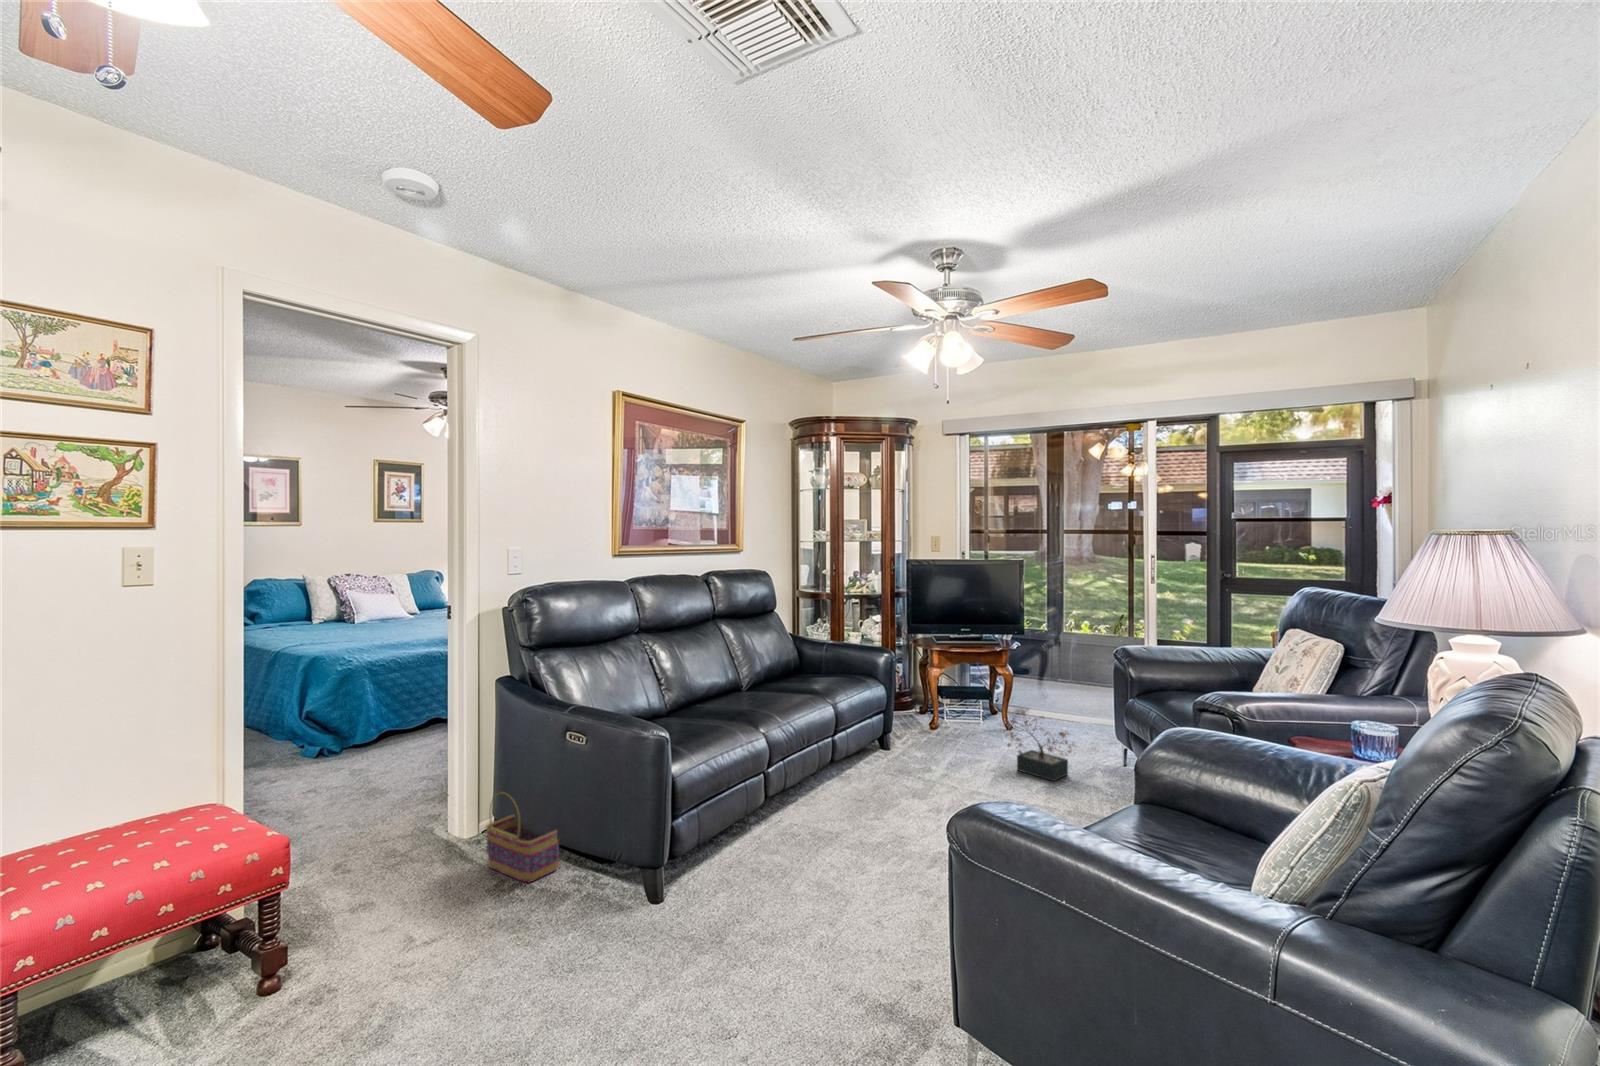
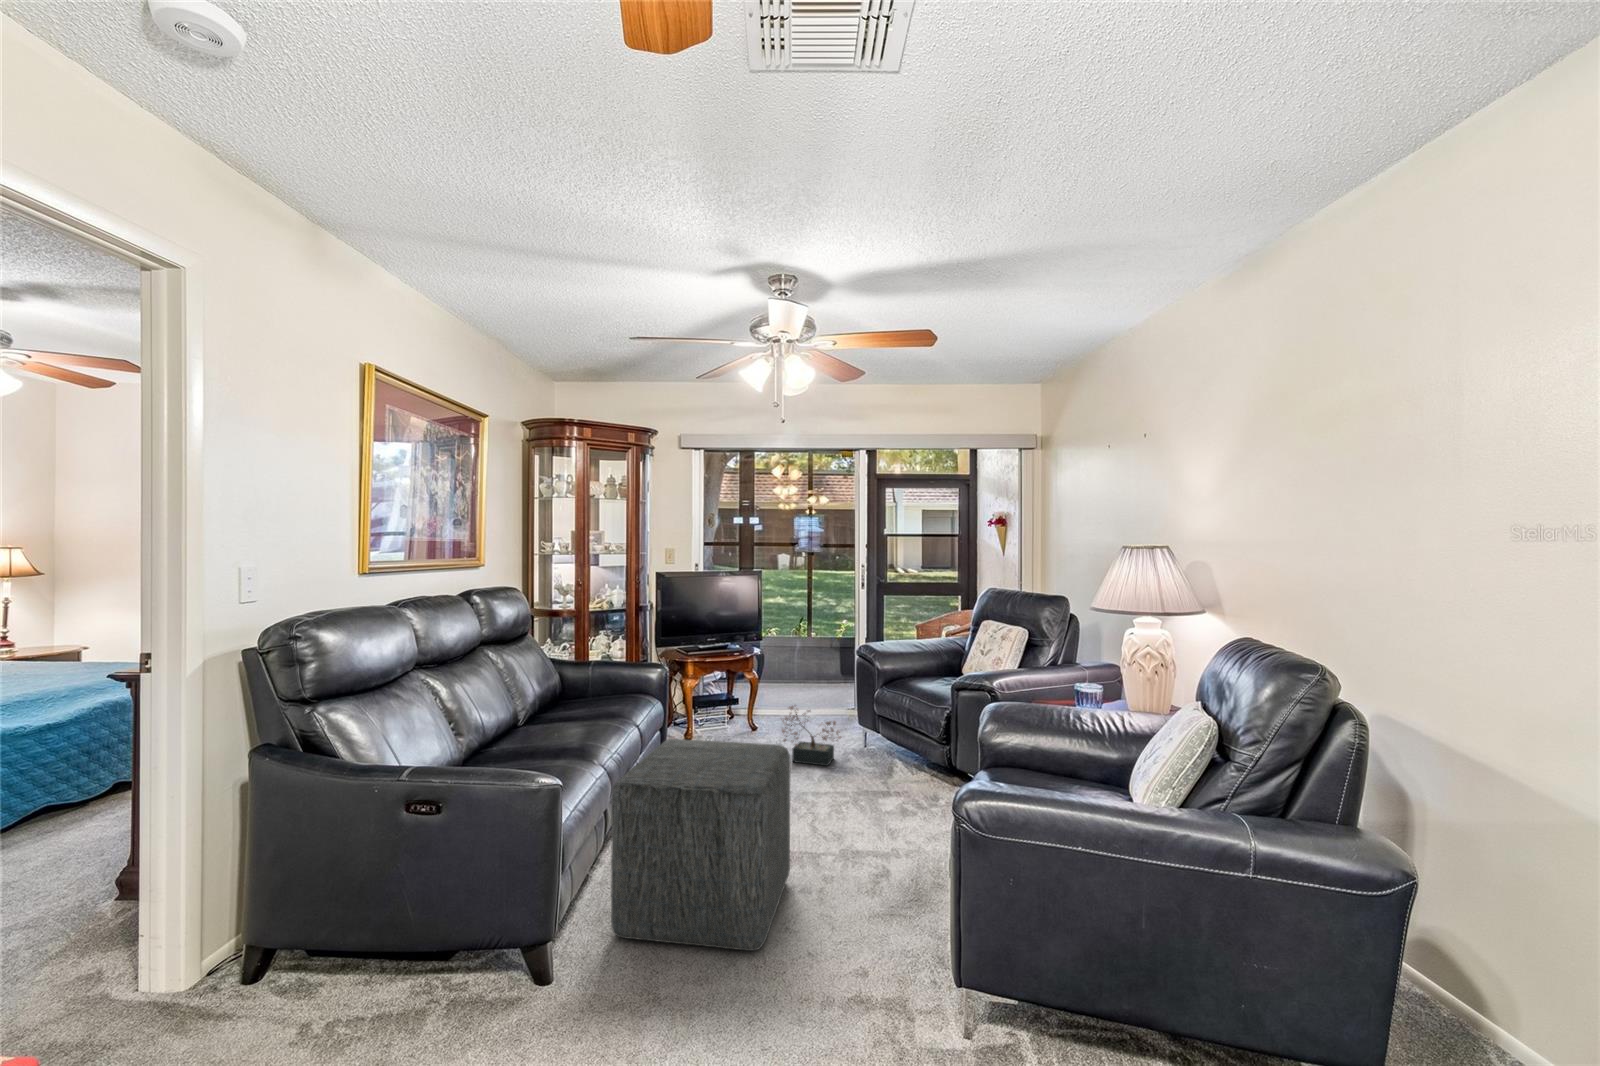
ottoman: none [723,718,912,929] -> present [611,739,790,951]
basket: present [486,792,559,882] -> none [248,876,378,1020]

